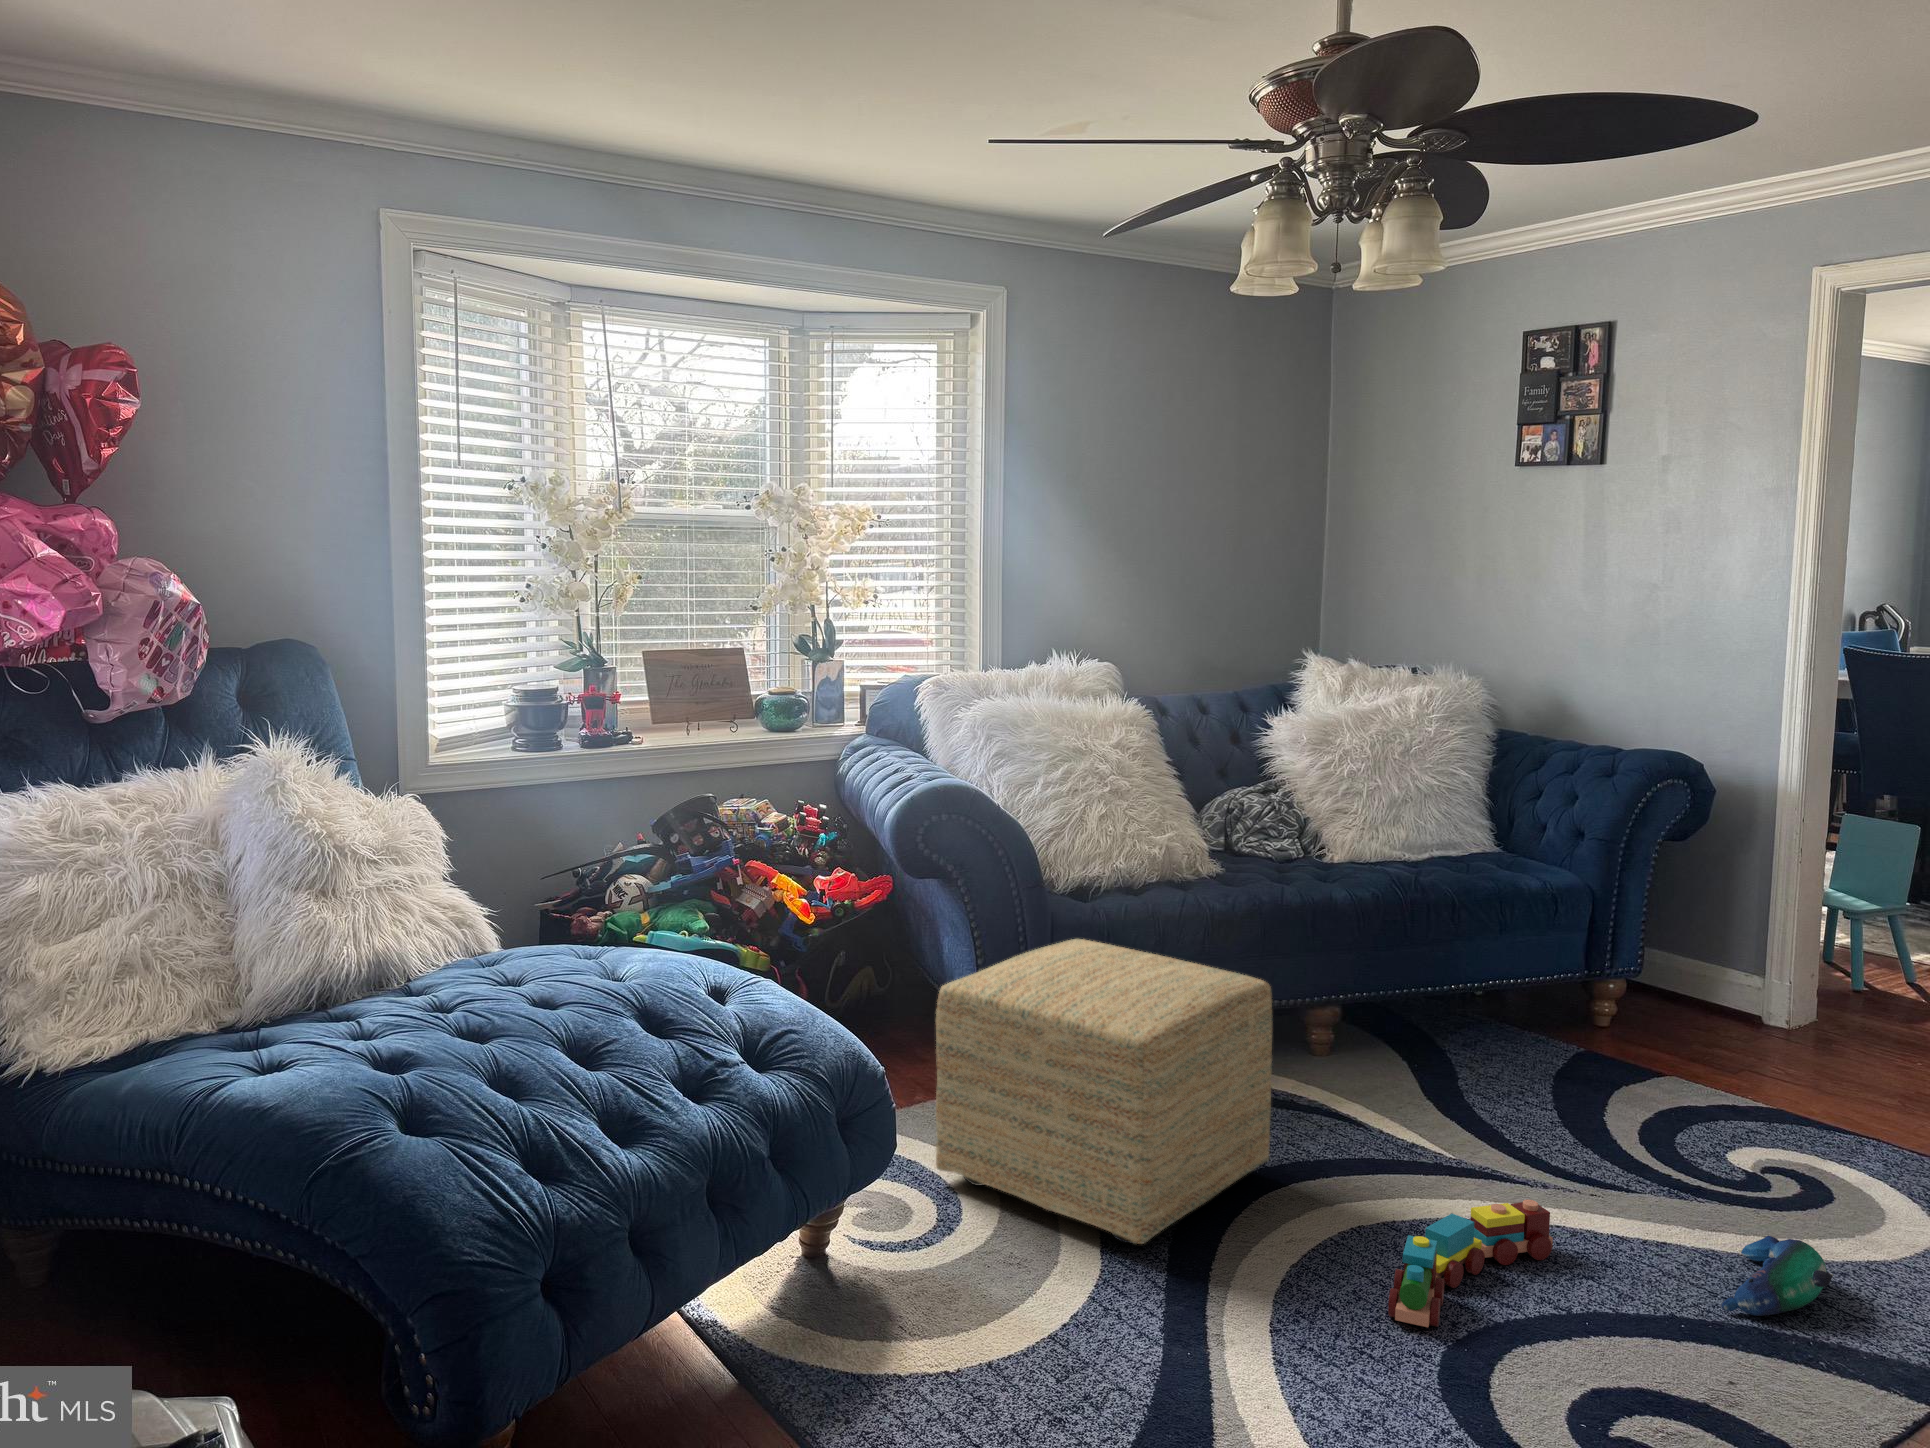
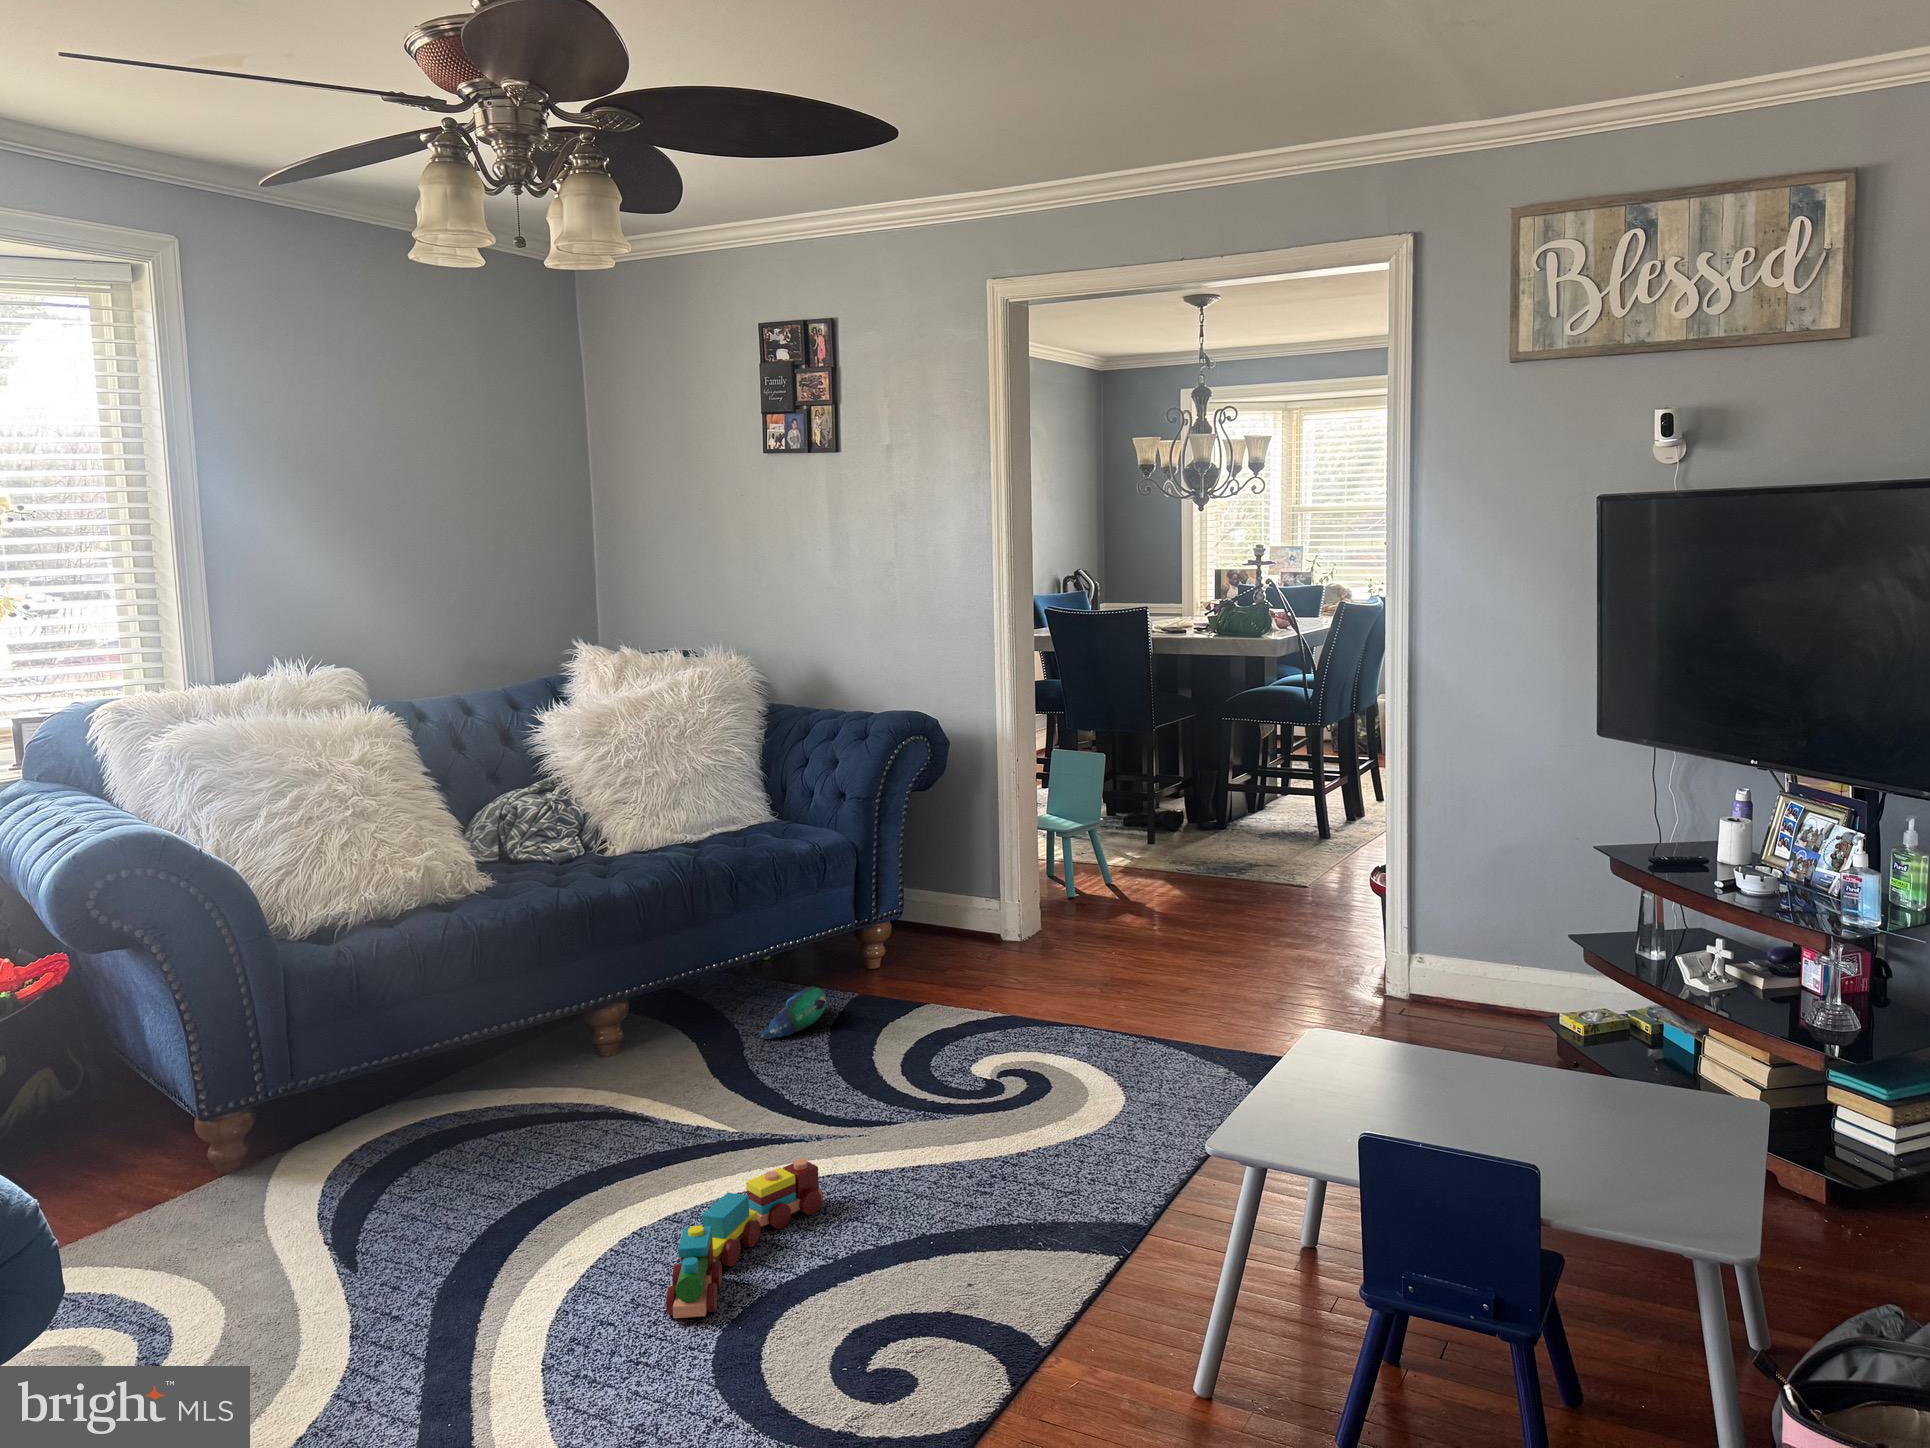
ottoman: present [936,939,1272,1244] -> none [120,986,549,1319]
plush toy: present [1721,1235,1833,1317] -> present [760,986,827,1039]

